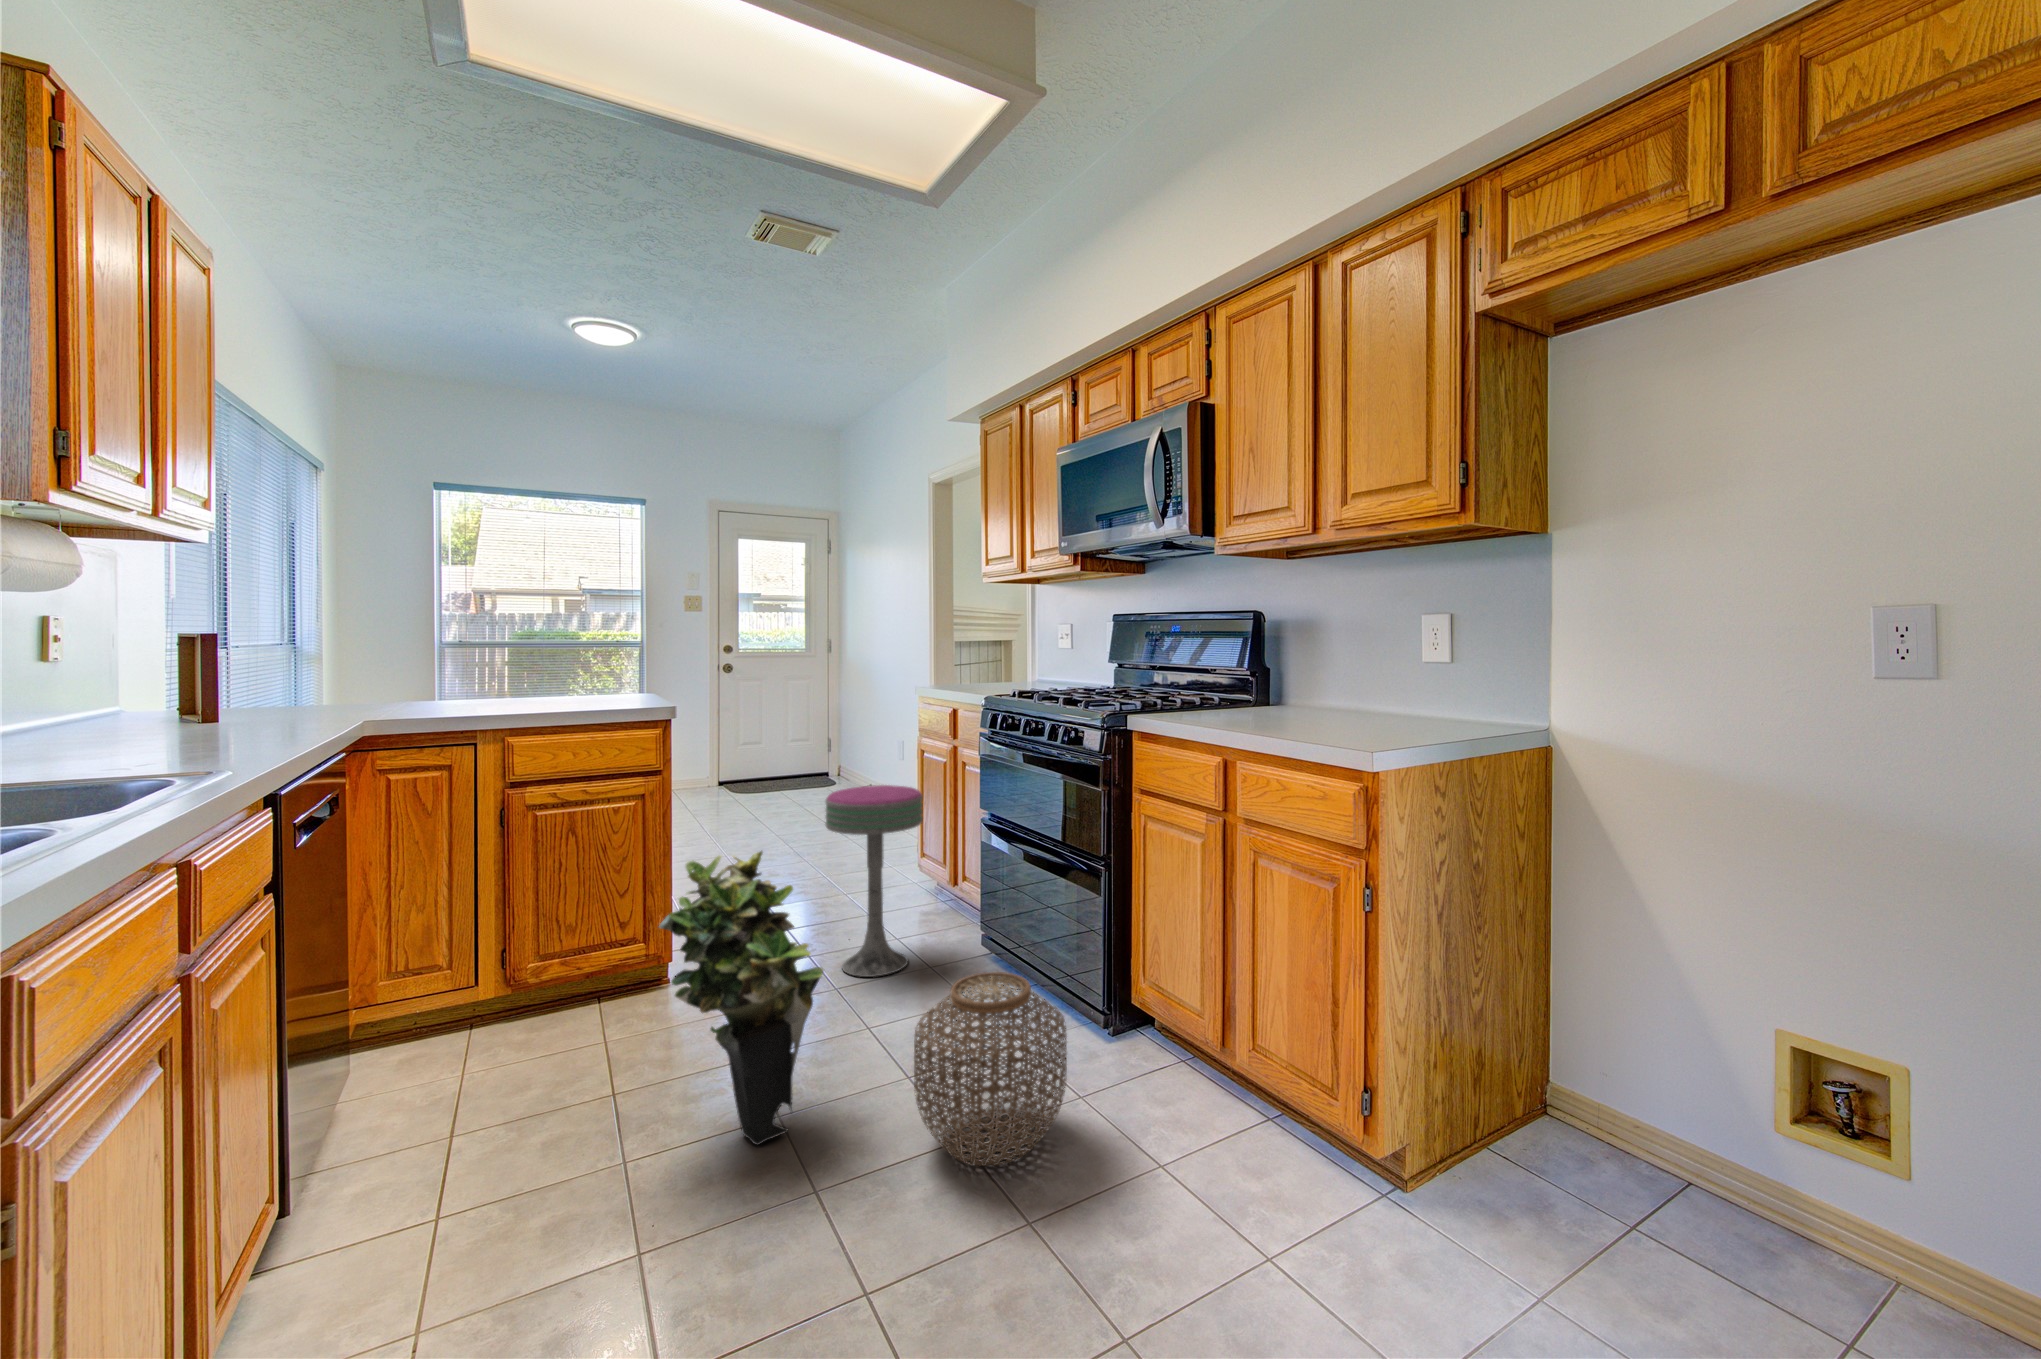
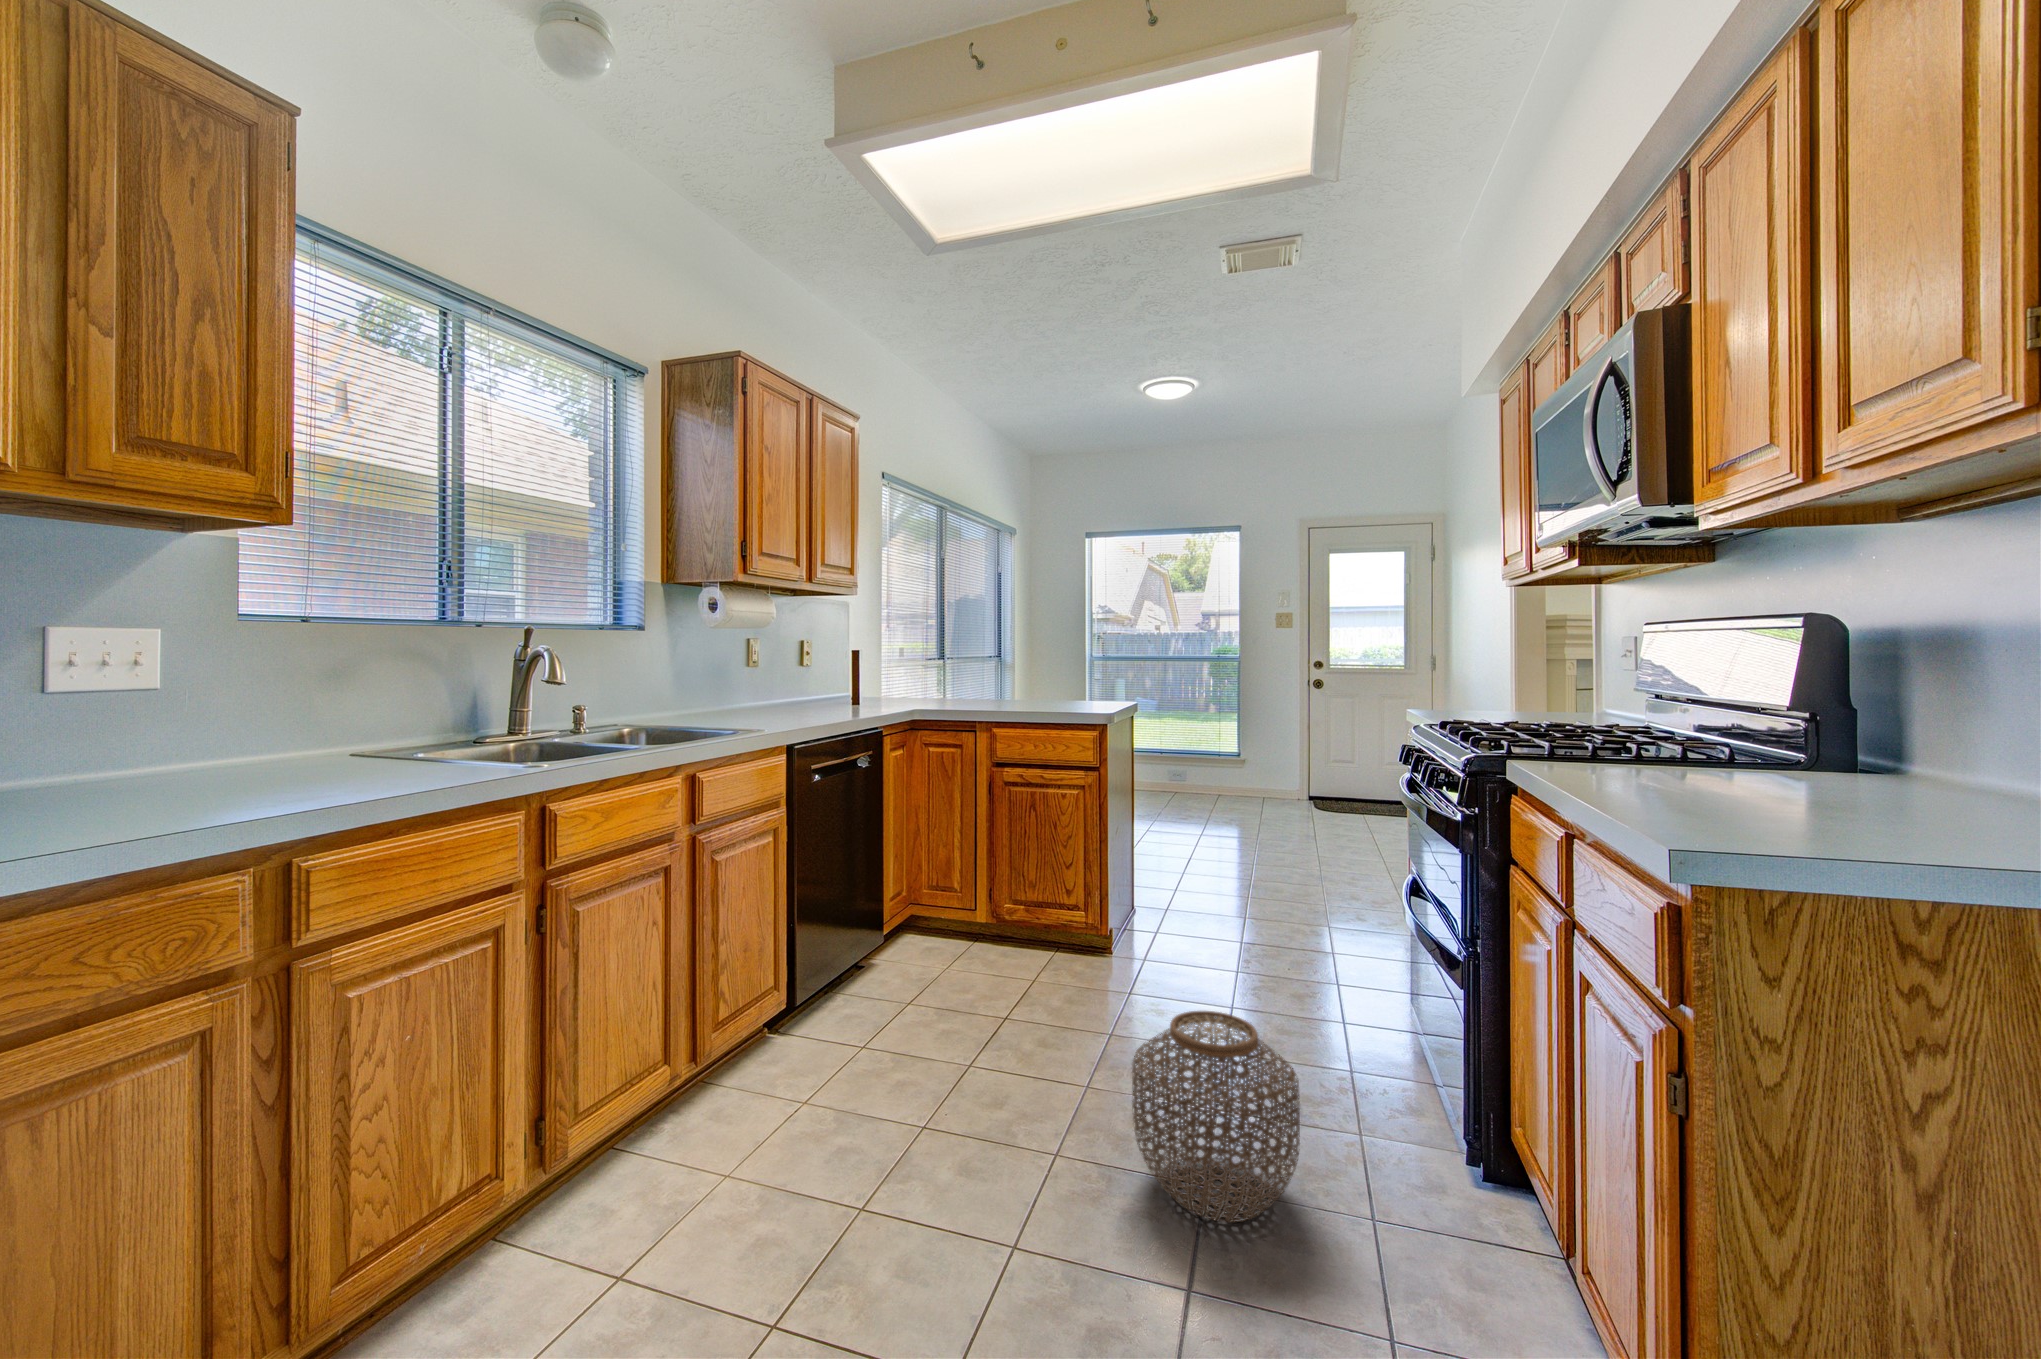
bar stool: present [826,785,923,977] -> none [1230,809,1335,1010]
potted plant: present [659,851,824,1145] -> none [994,840,1120,1094]

